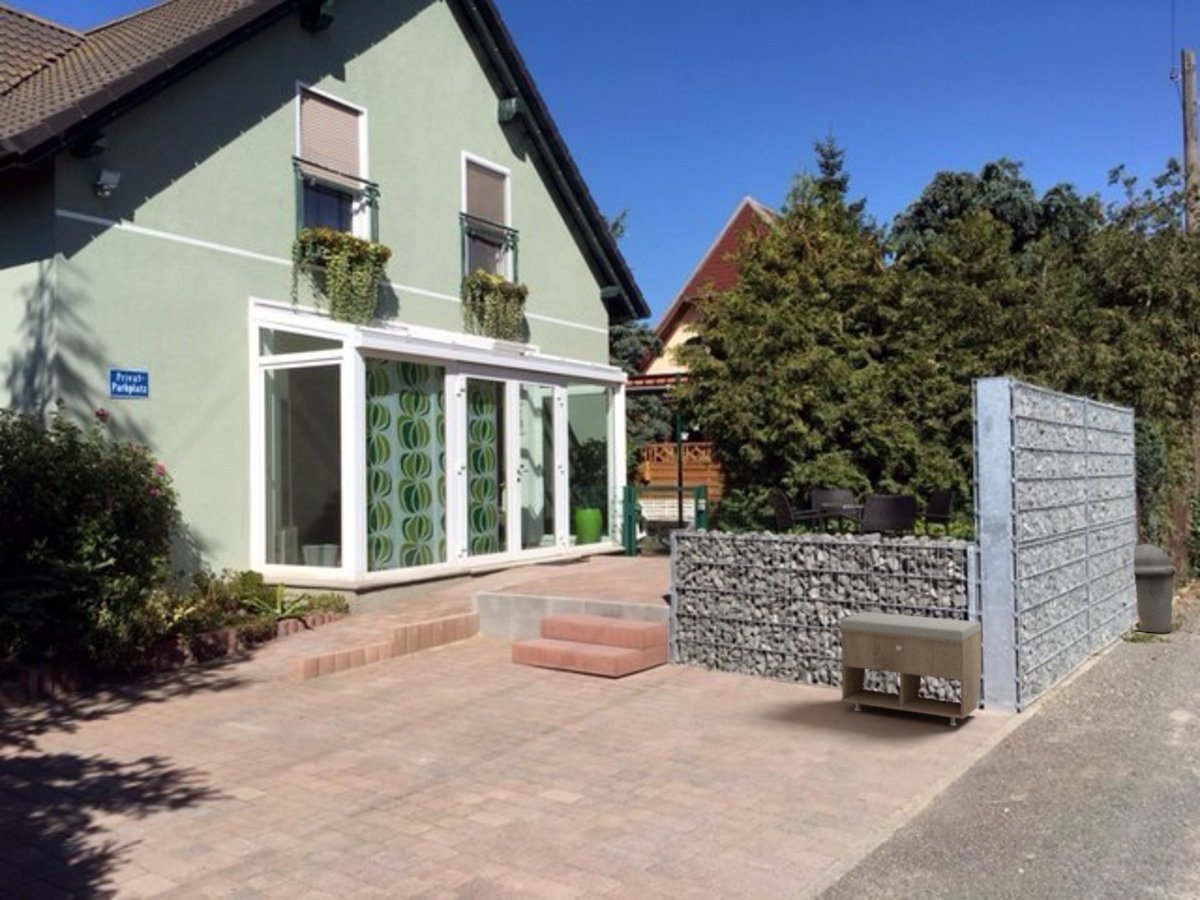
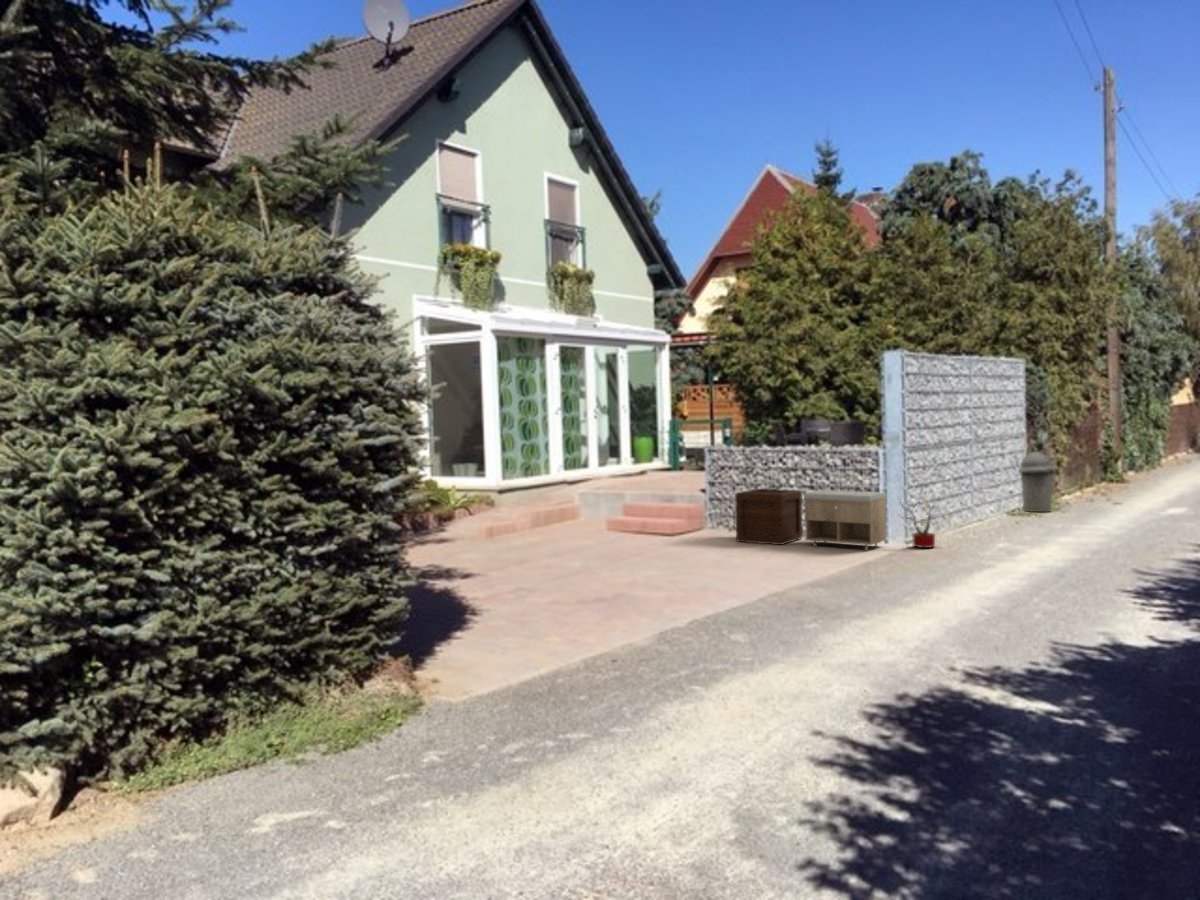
wooden crate: none [721,603,831,707] -> present [735,489,802,545]
decorative plant: none [992,624,1094,722] -> present [902,502,939,548]

